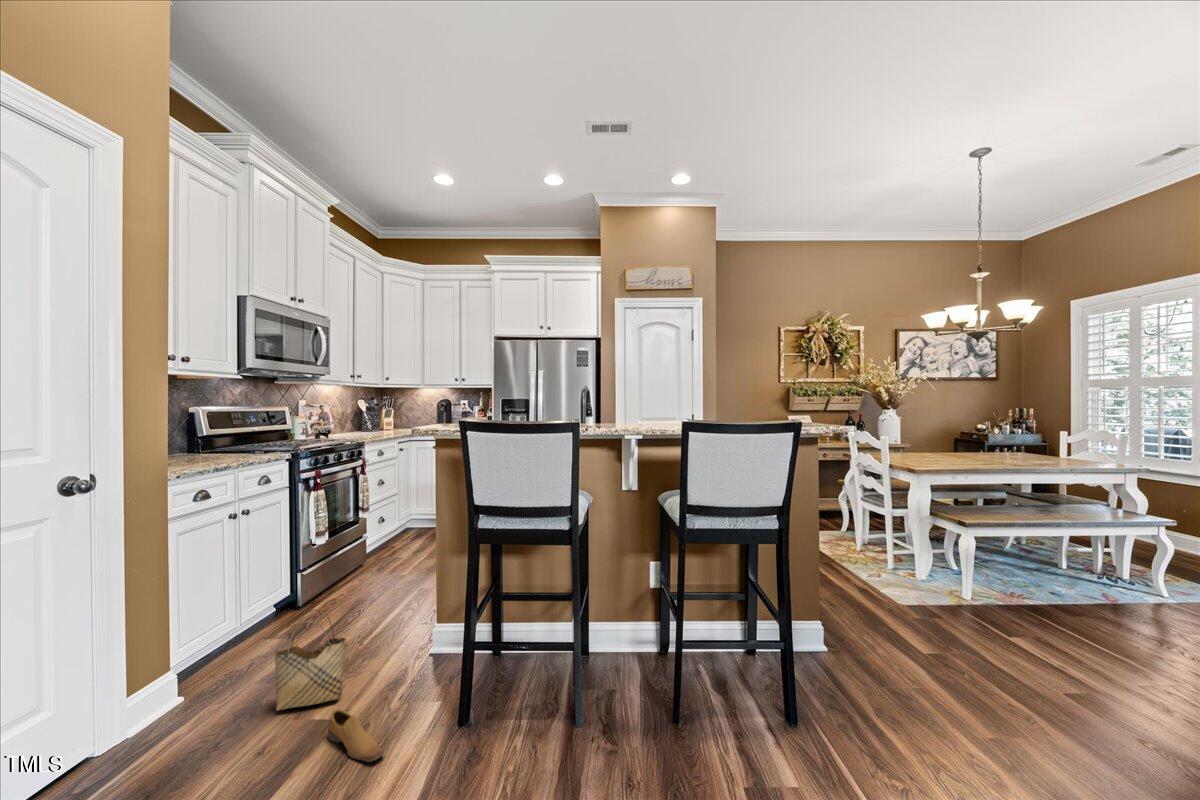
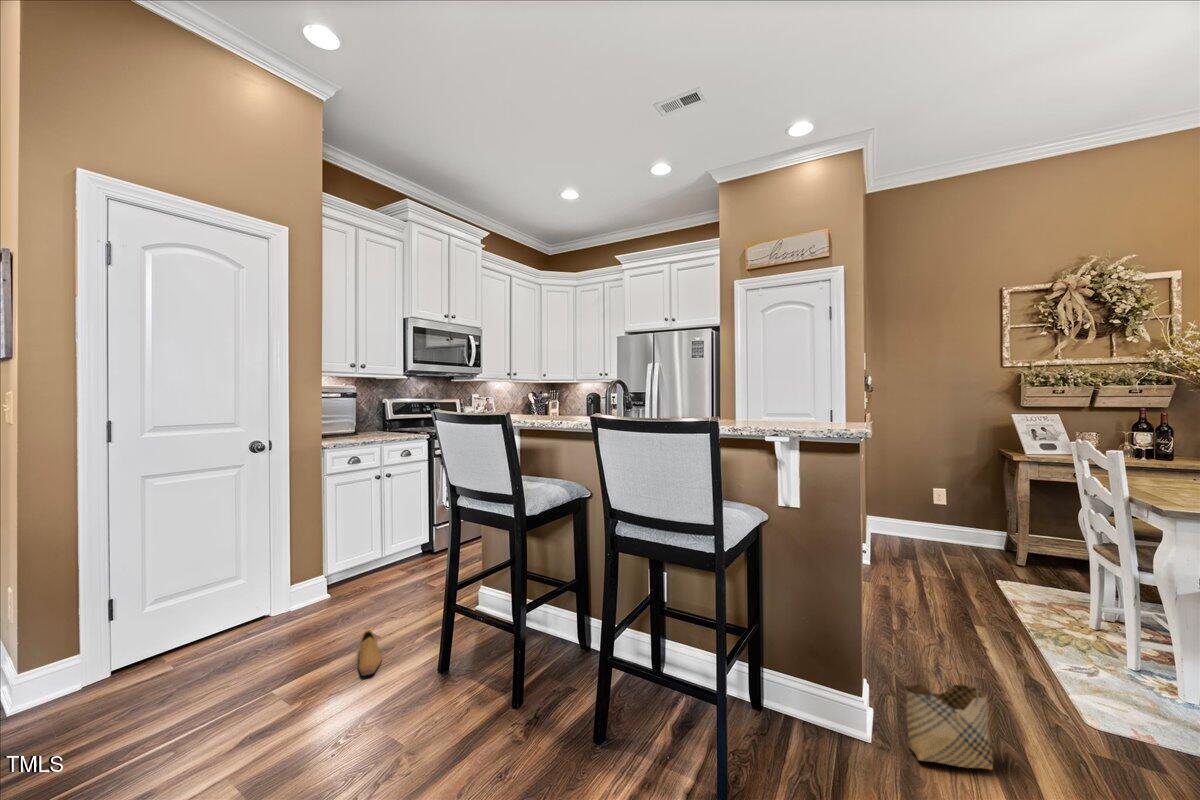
woven basket: present [274,610,346,711] -> present [905,643,993,769]

